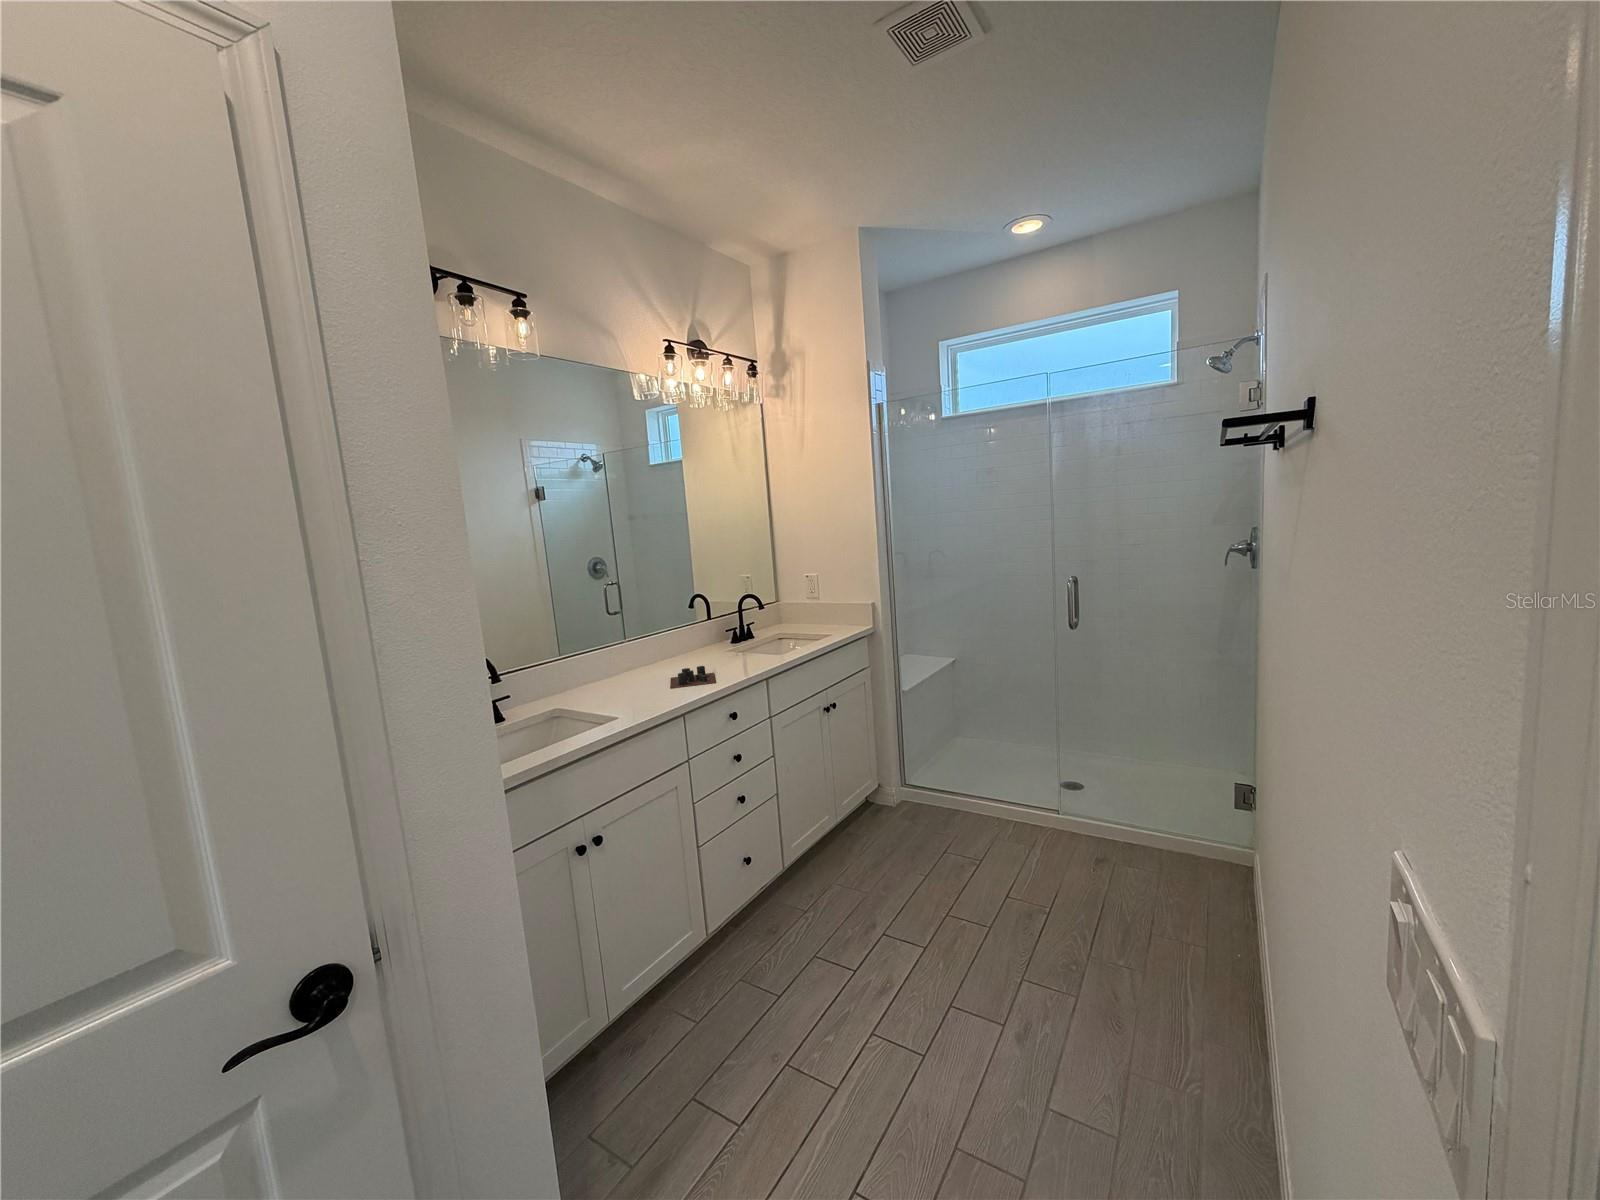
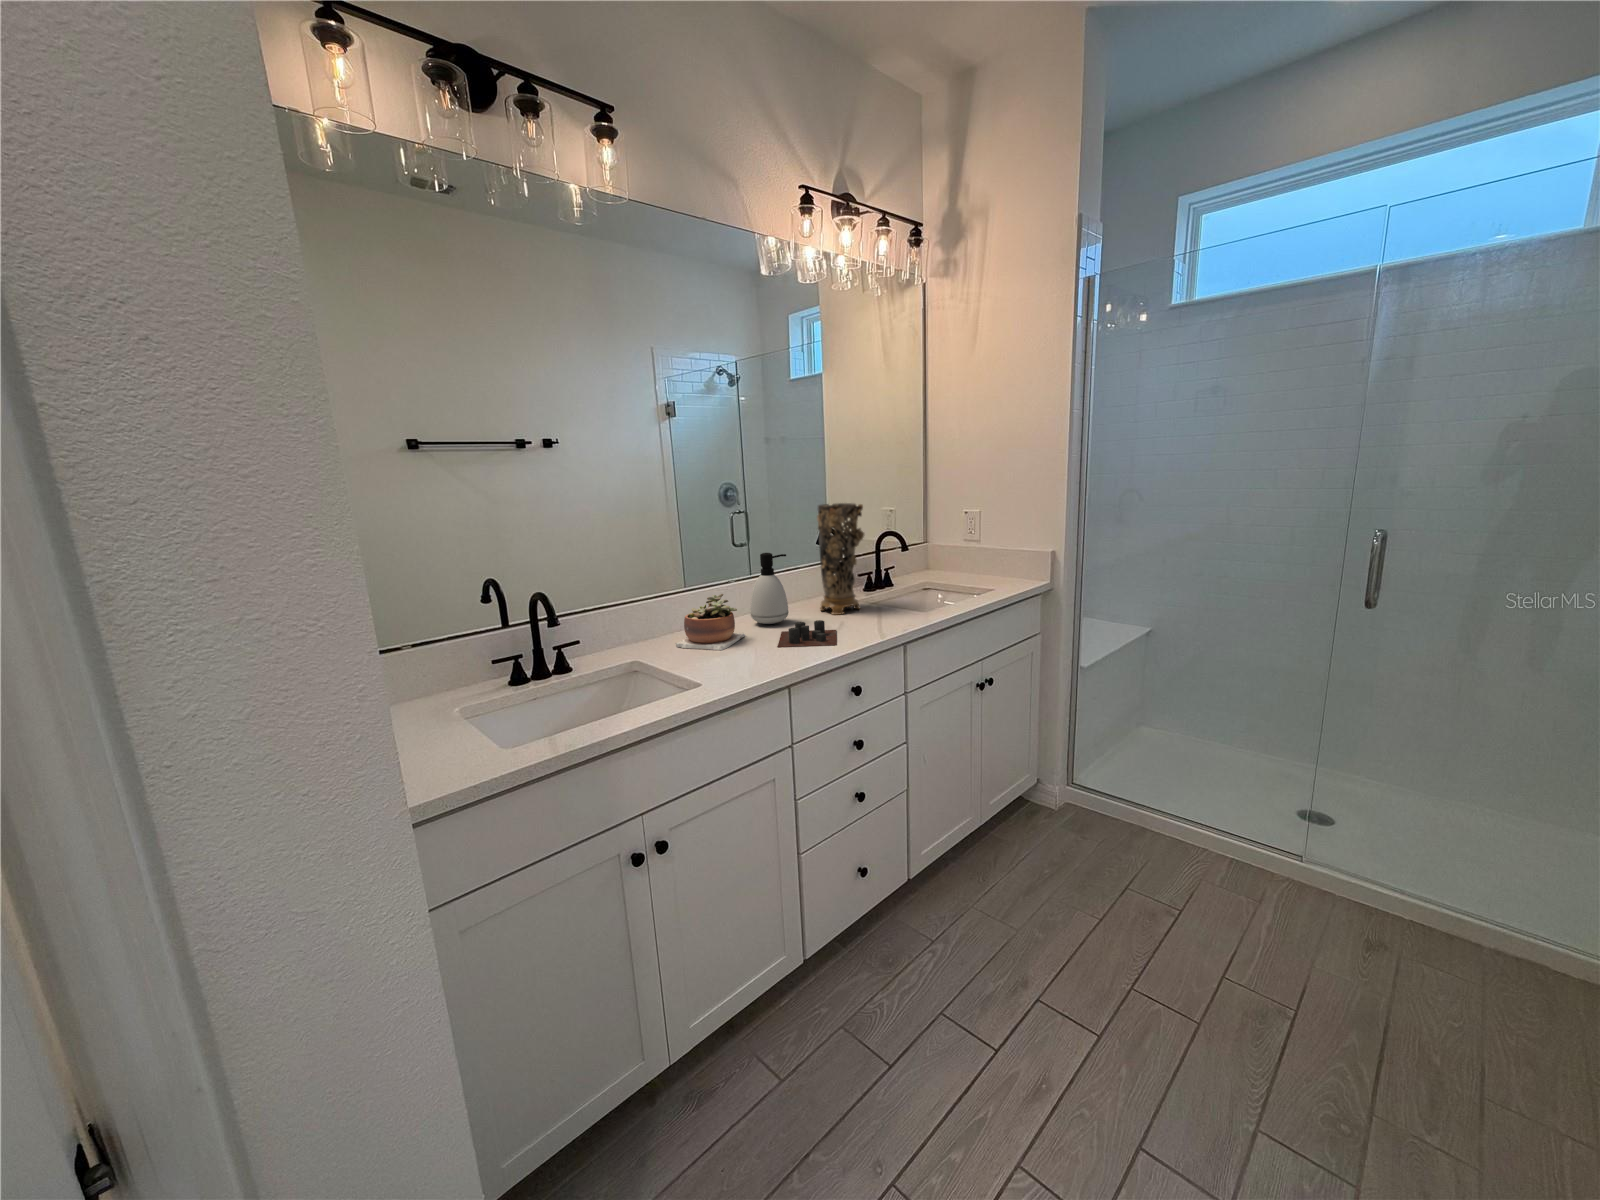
decorative vase: none [691,575,730,663] -> present [817,503,865,615]
soap dispenser: none [643,617,674,673] -> present [750,553,789,624]
succulent plant: none [586,651,642,696] -> present [675,594,745,650]

